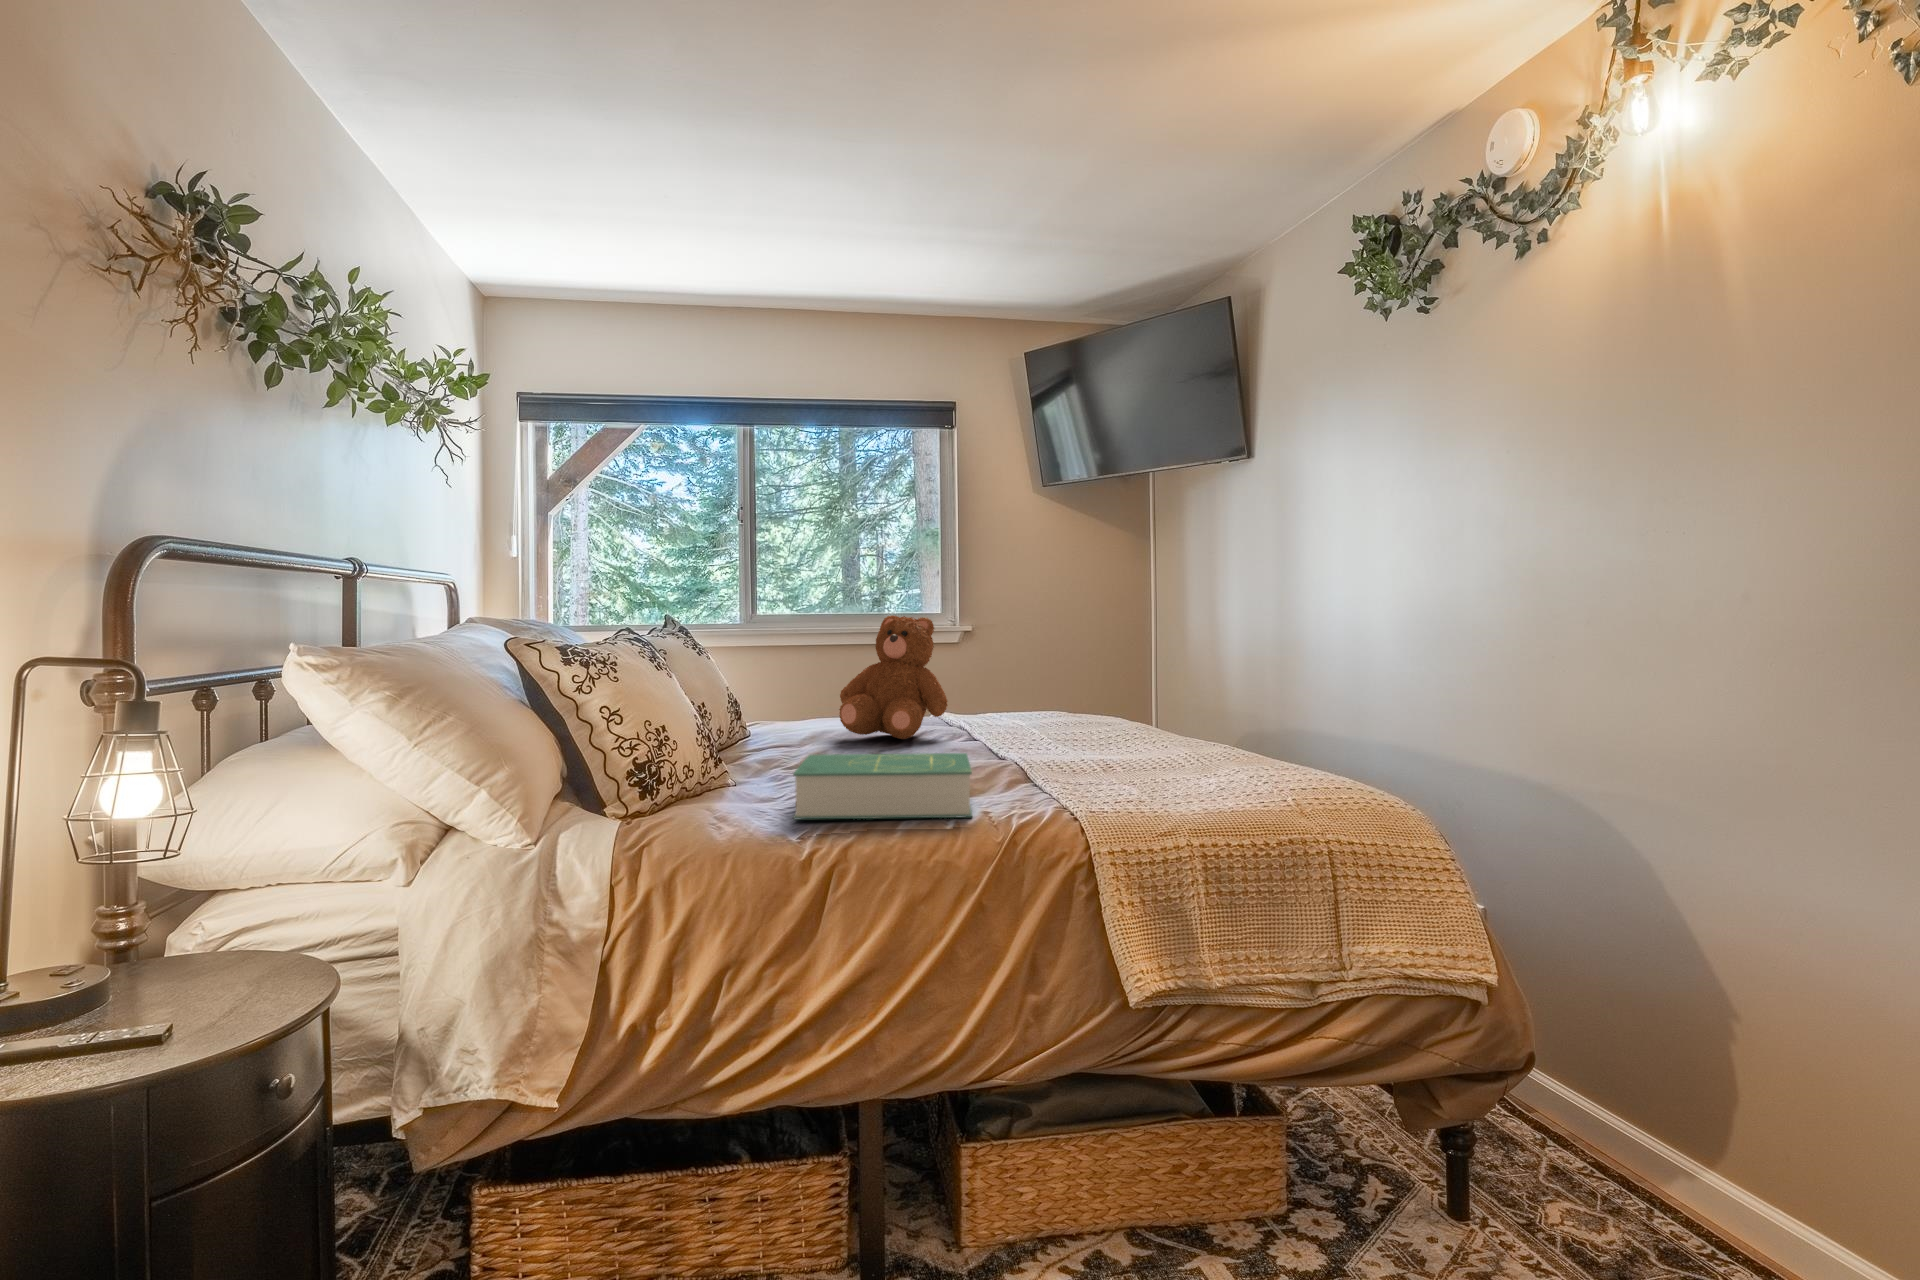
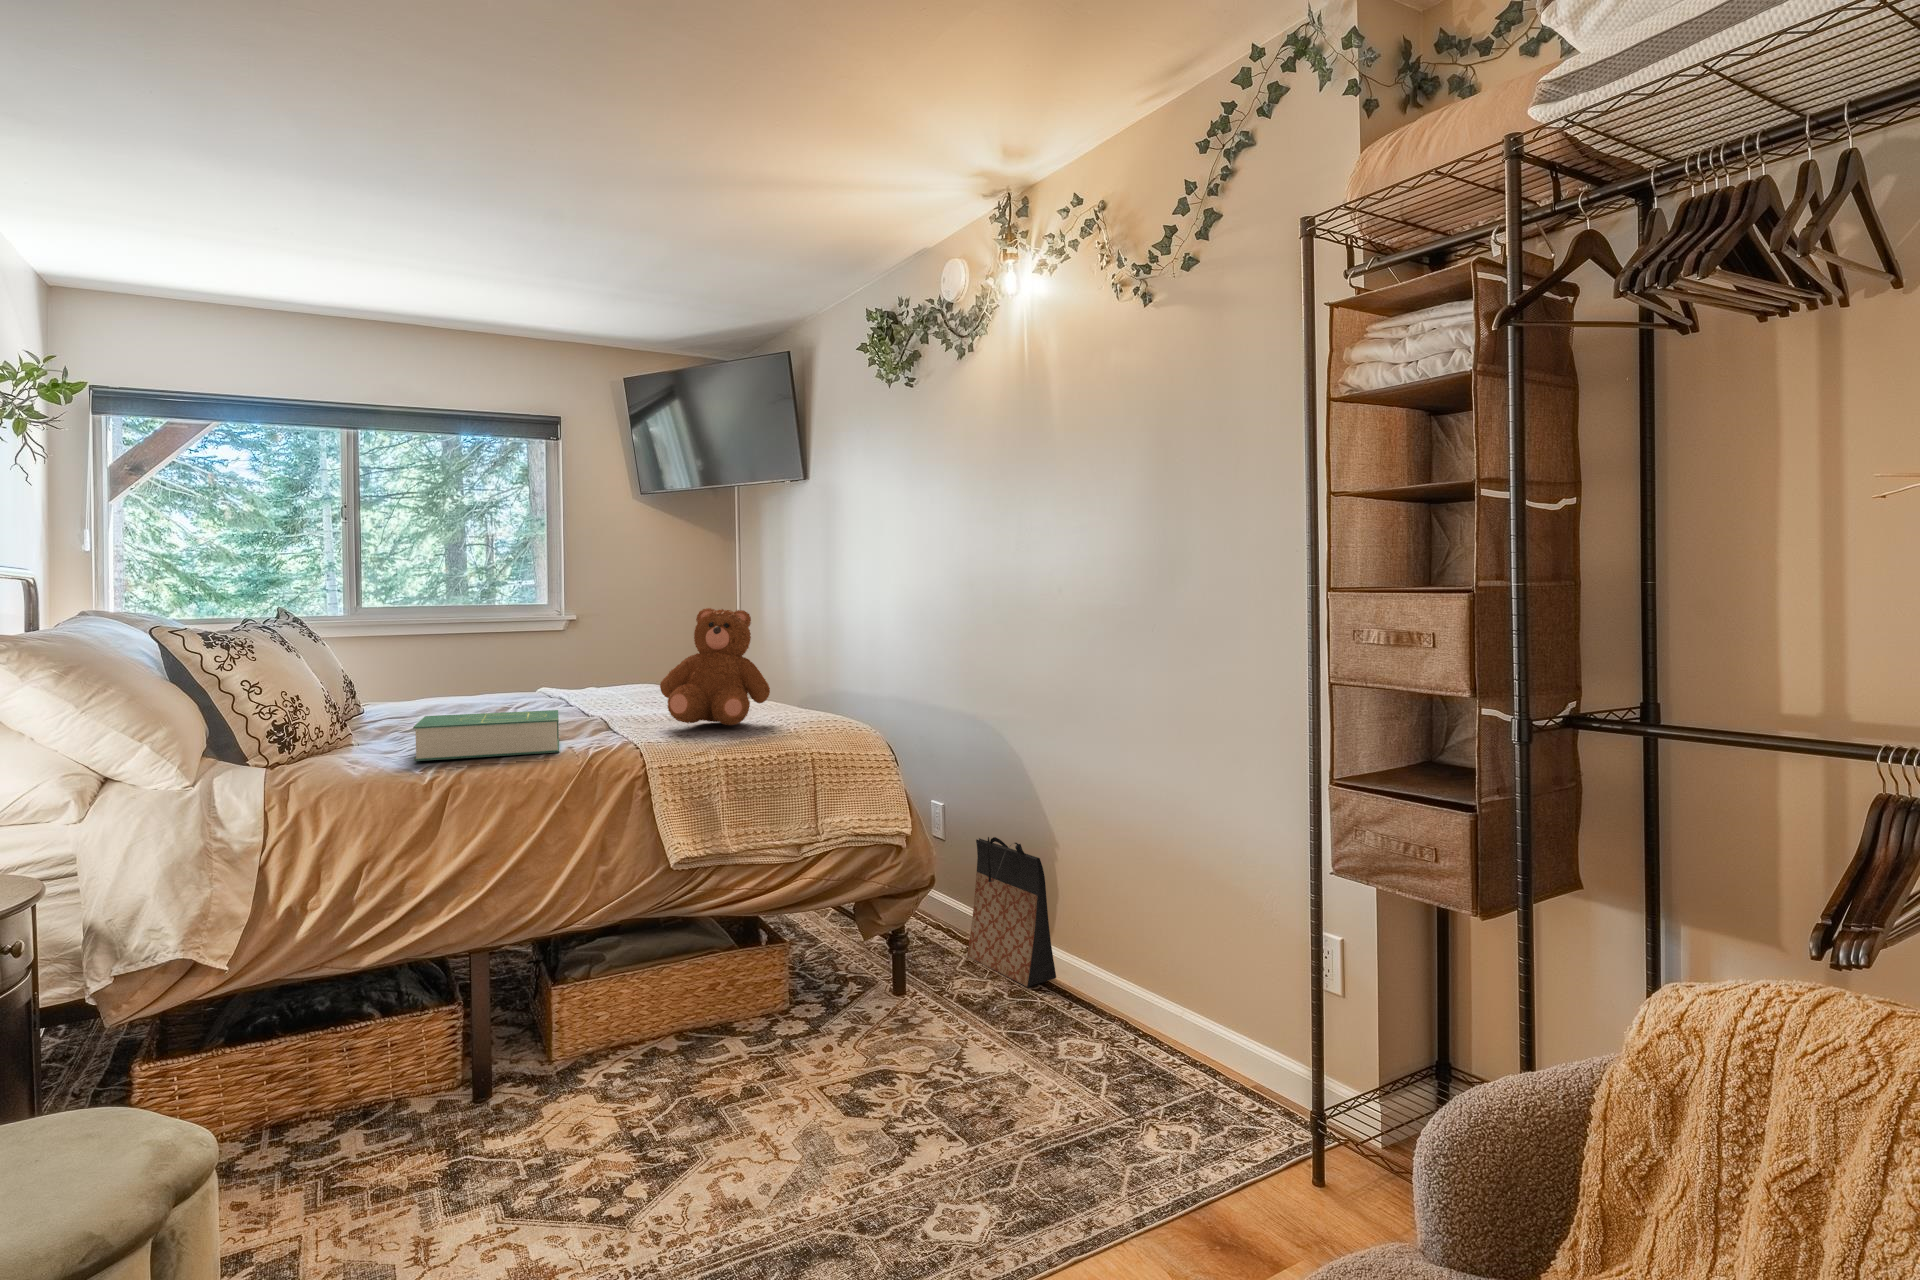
teddy bear: present [839,615,948,739] -> present [660,608,770,725]
bag: none [1541,973,1731,1247] -> present [967,837,1056,987]

